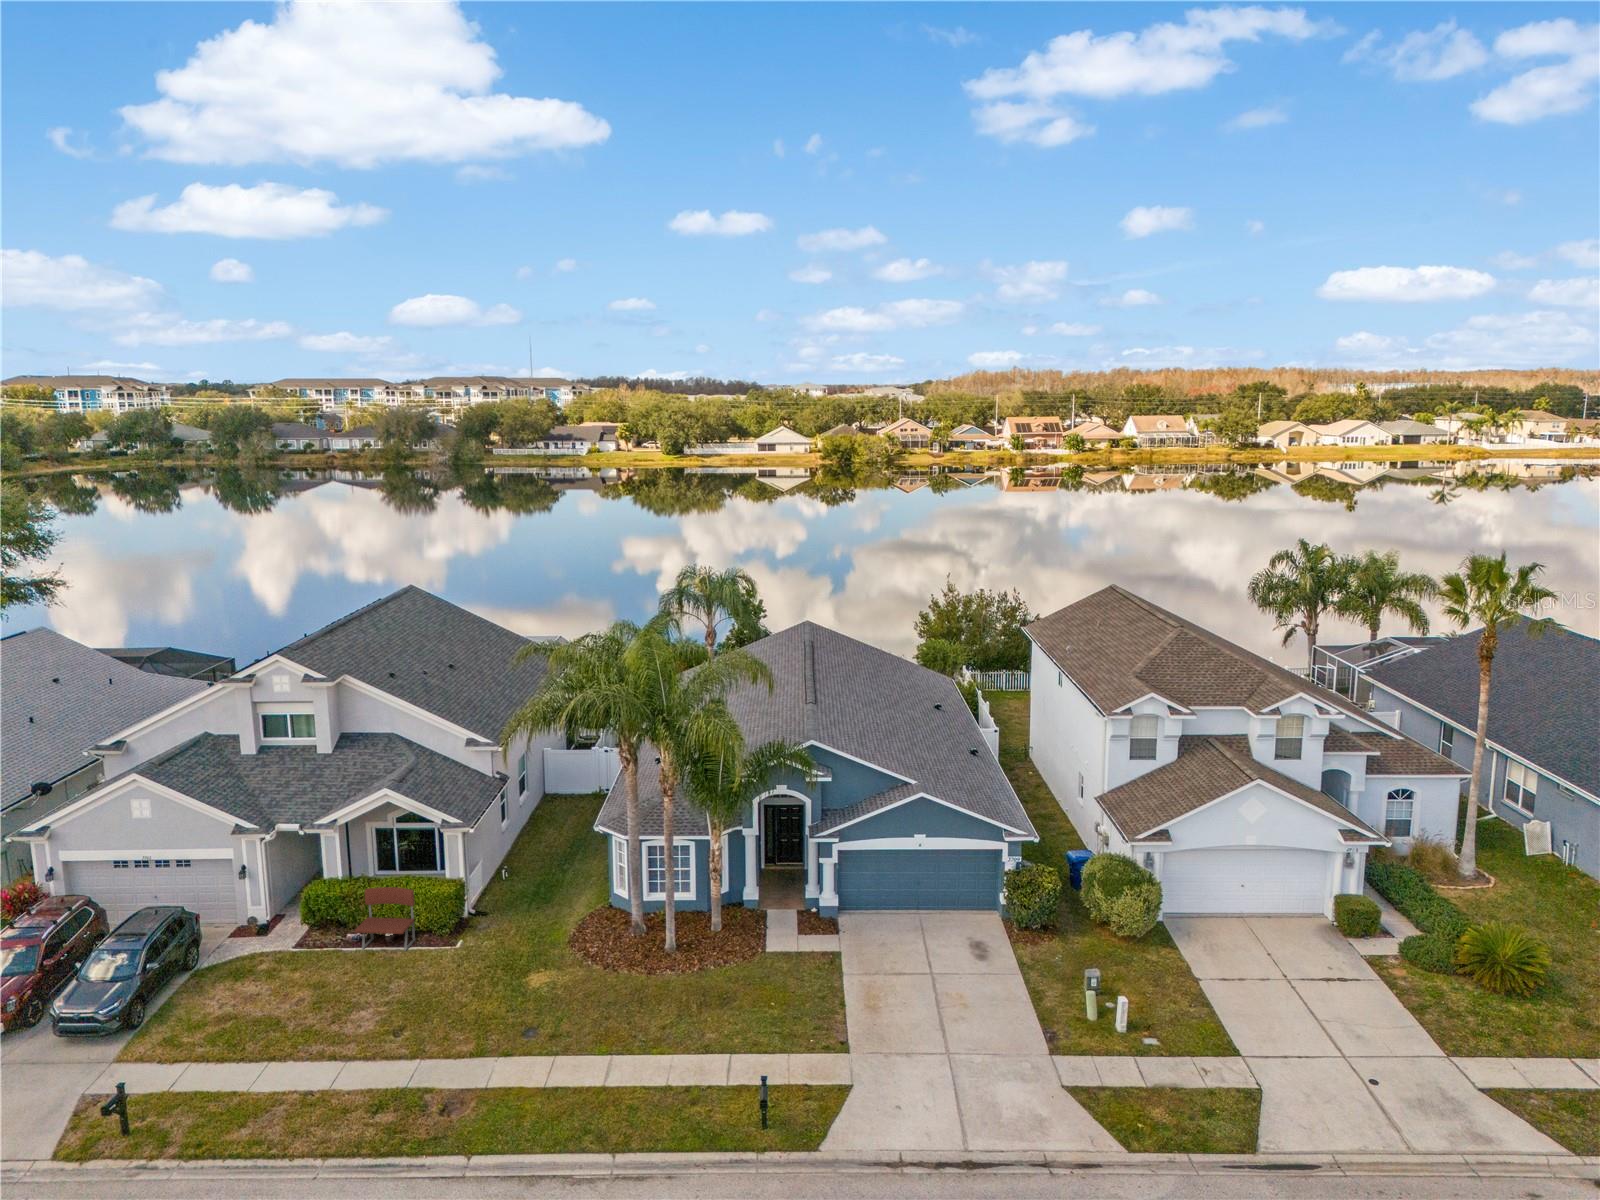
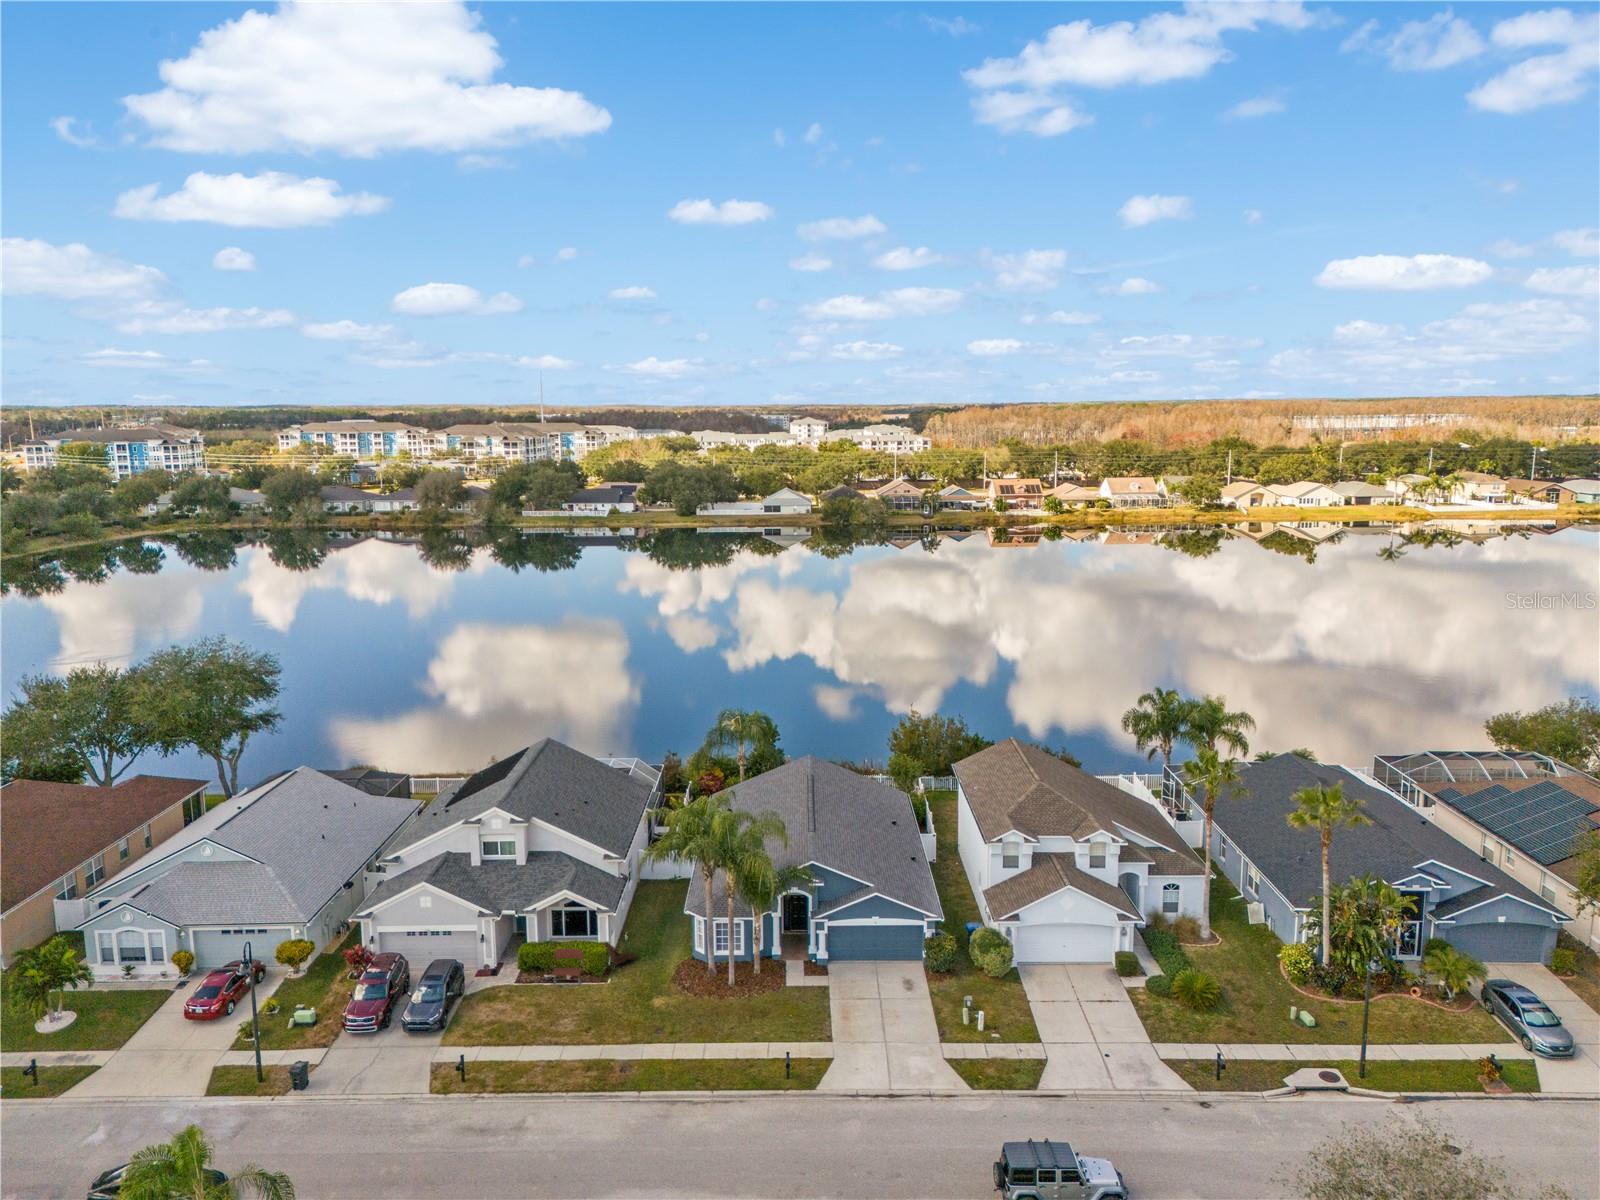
lounge chair: none [458,877,515,925] -> present [605,942,636,967]

